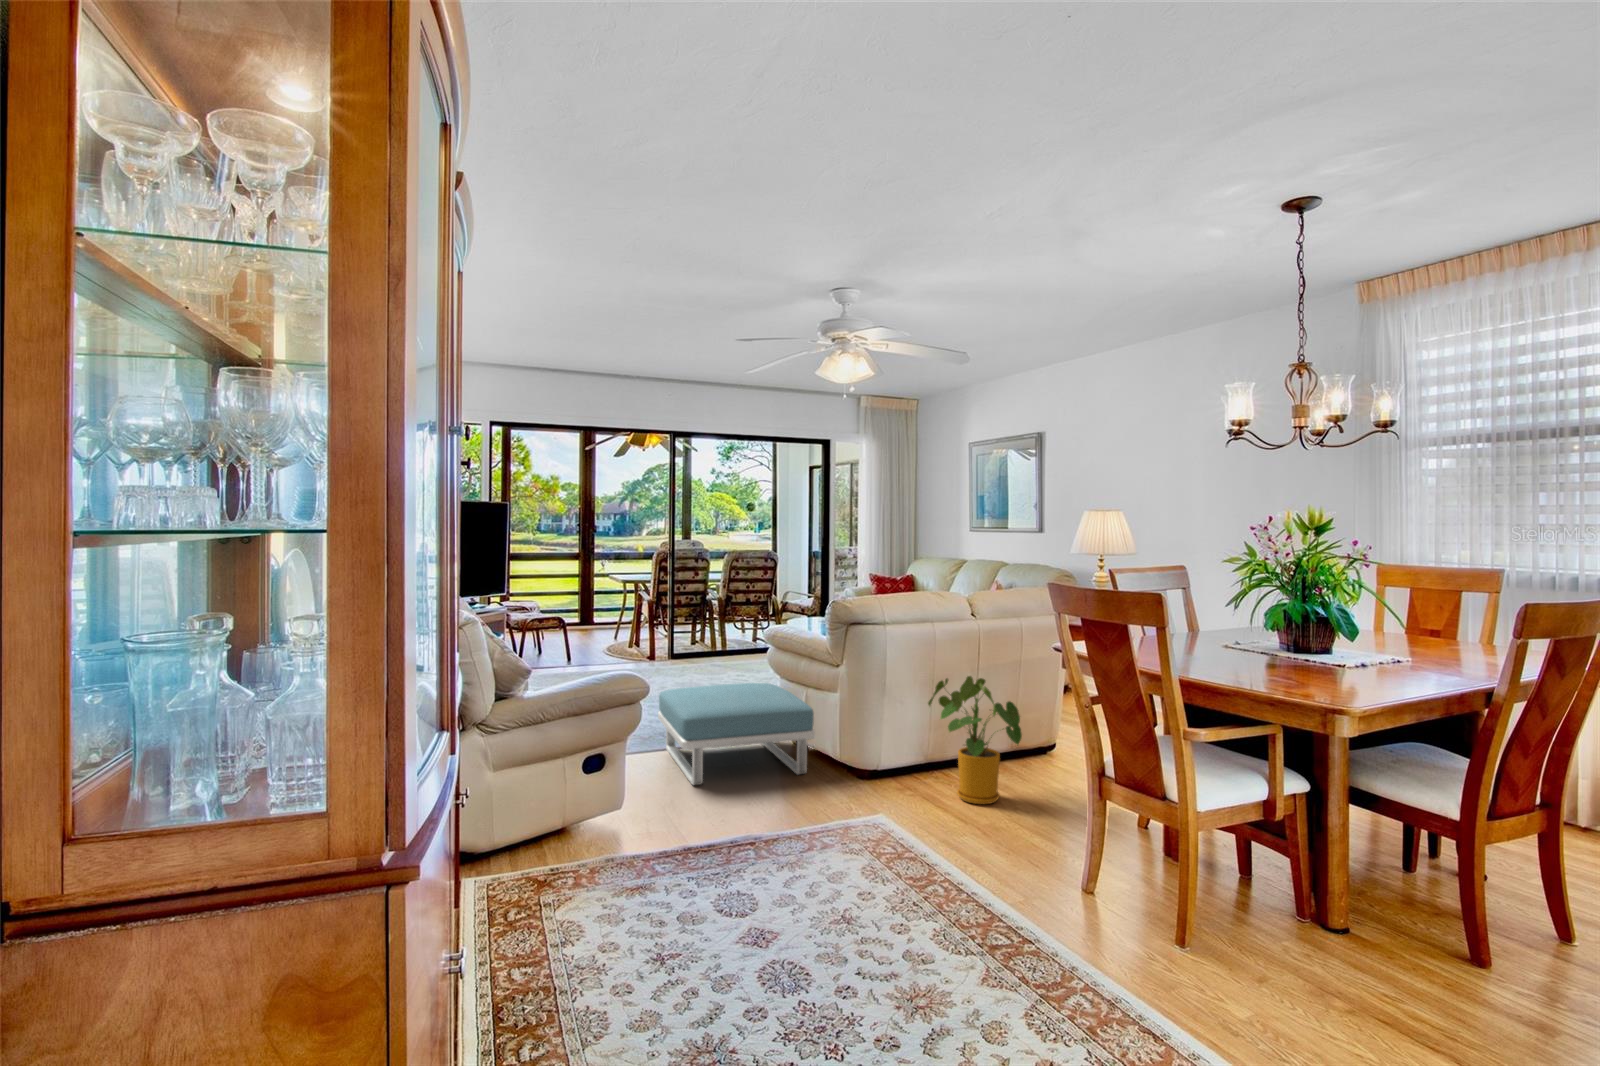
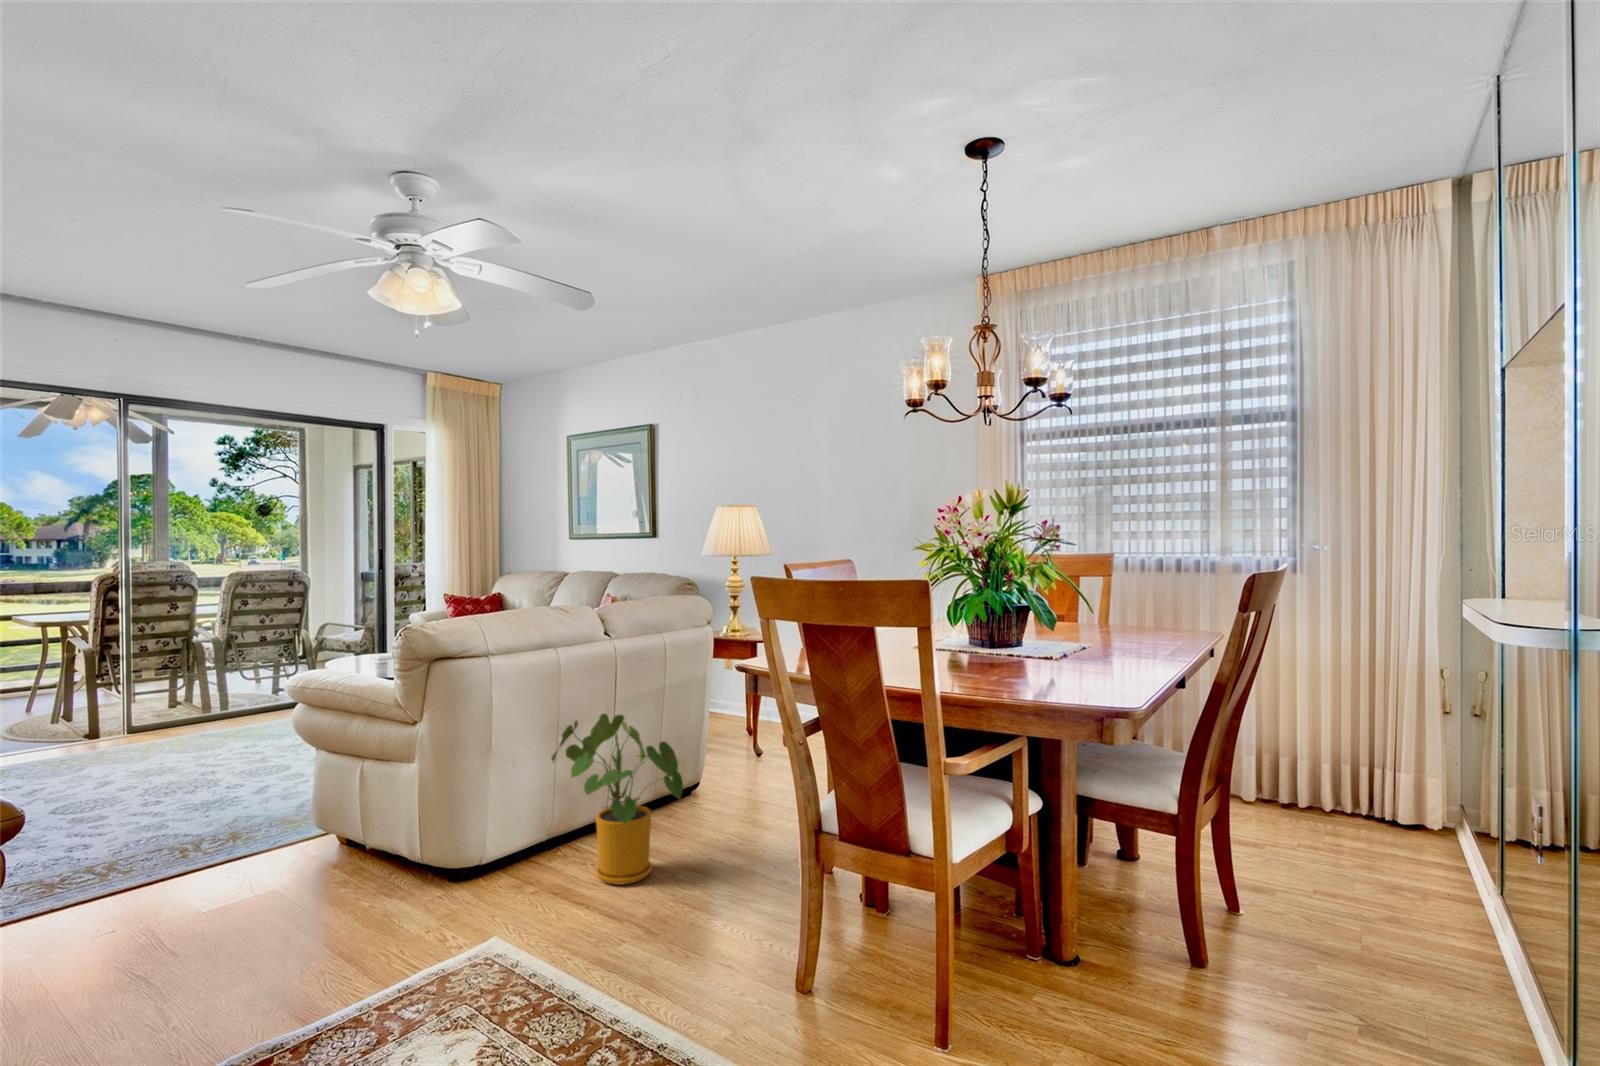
footstool: present [658,683,815,785] -> none [82,759,379,959]

